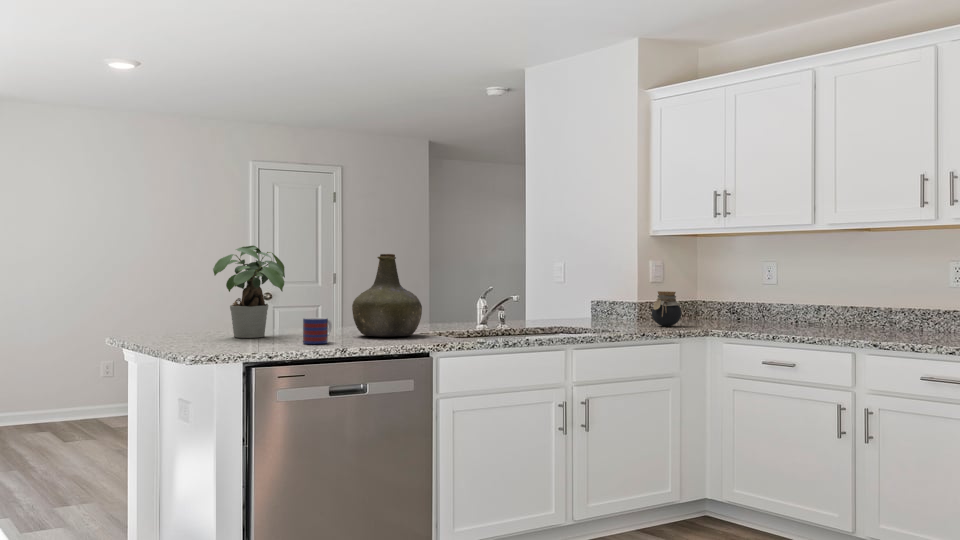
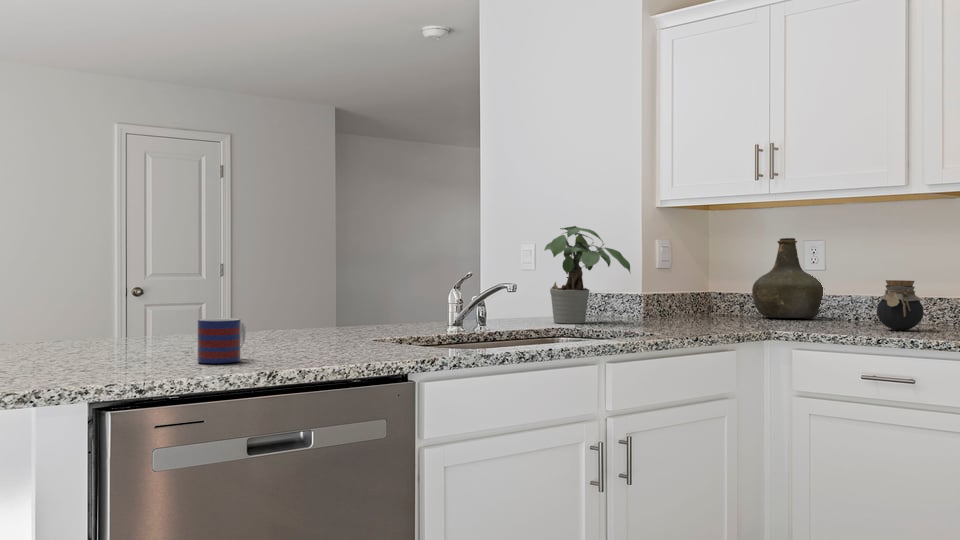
potted plant: present [213,246,285,338] -> present [545,226,631,323]
bottle: present [352,254,422,337] -> present [752,238,825,318]
jar: present [652,291,681,326] -> present [877,280,924,330]

